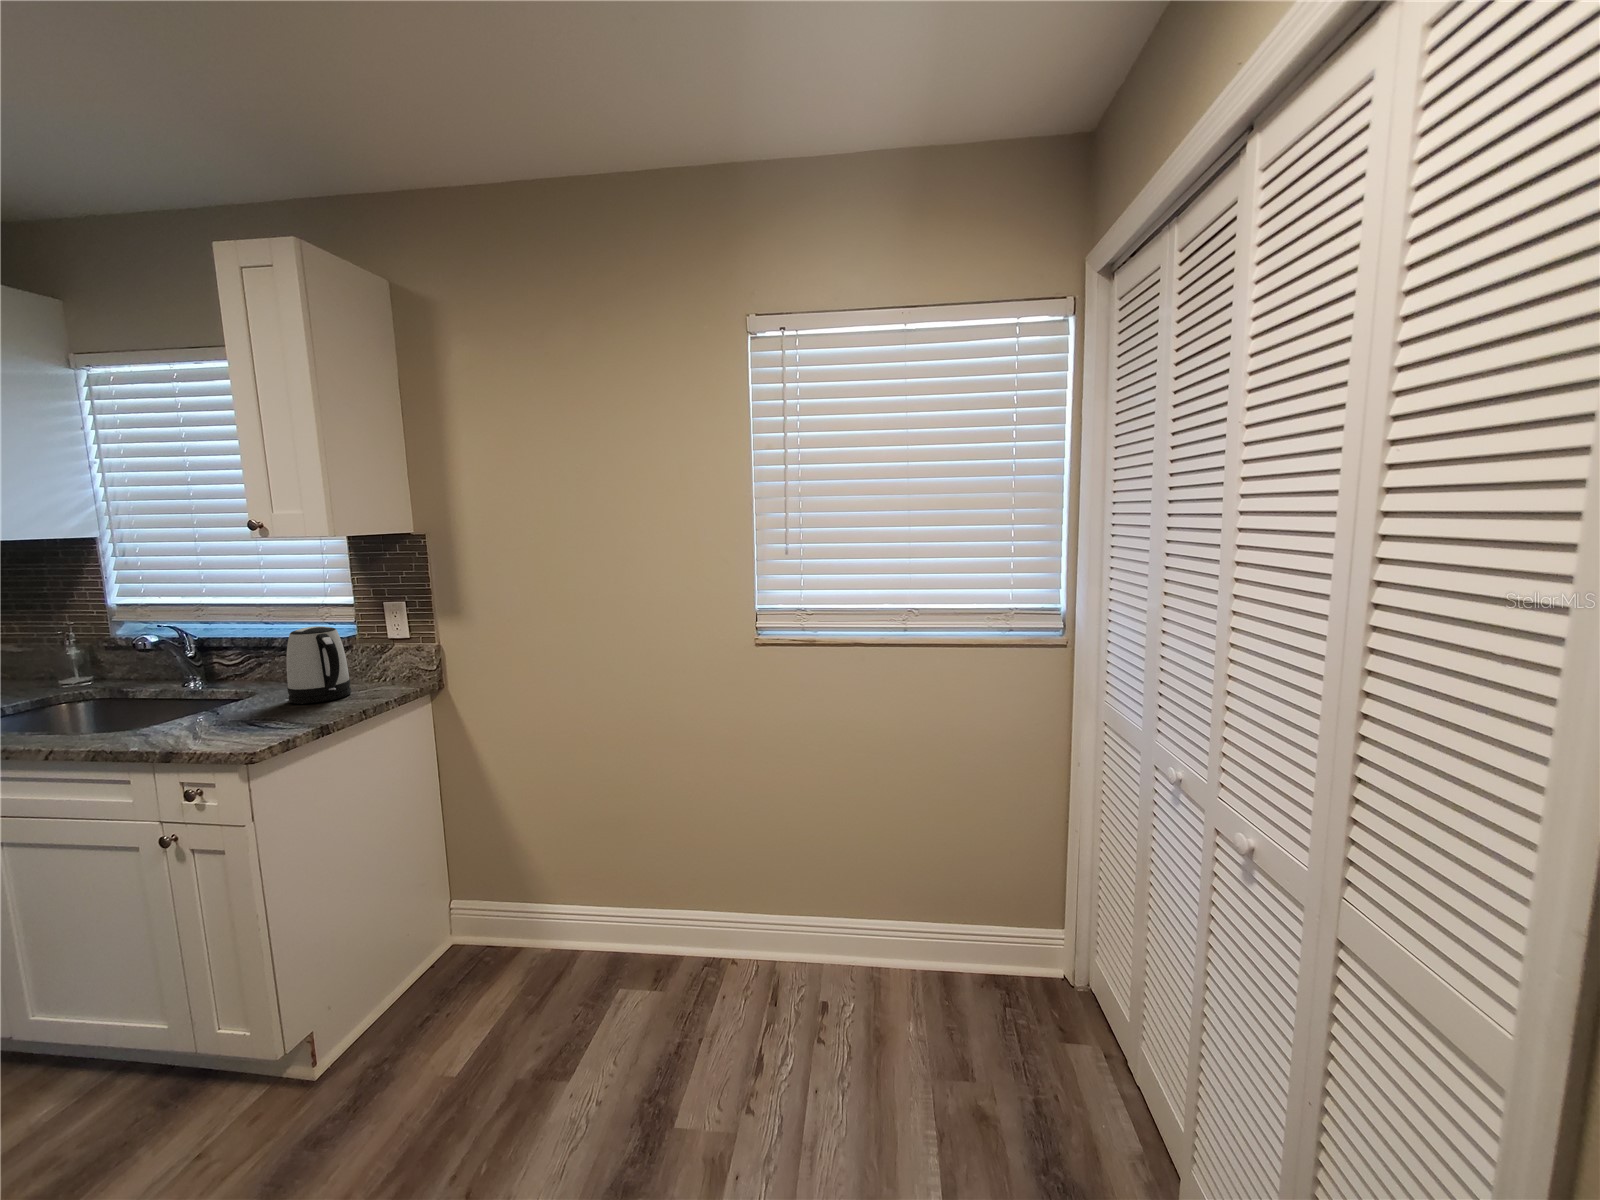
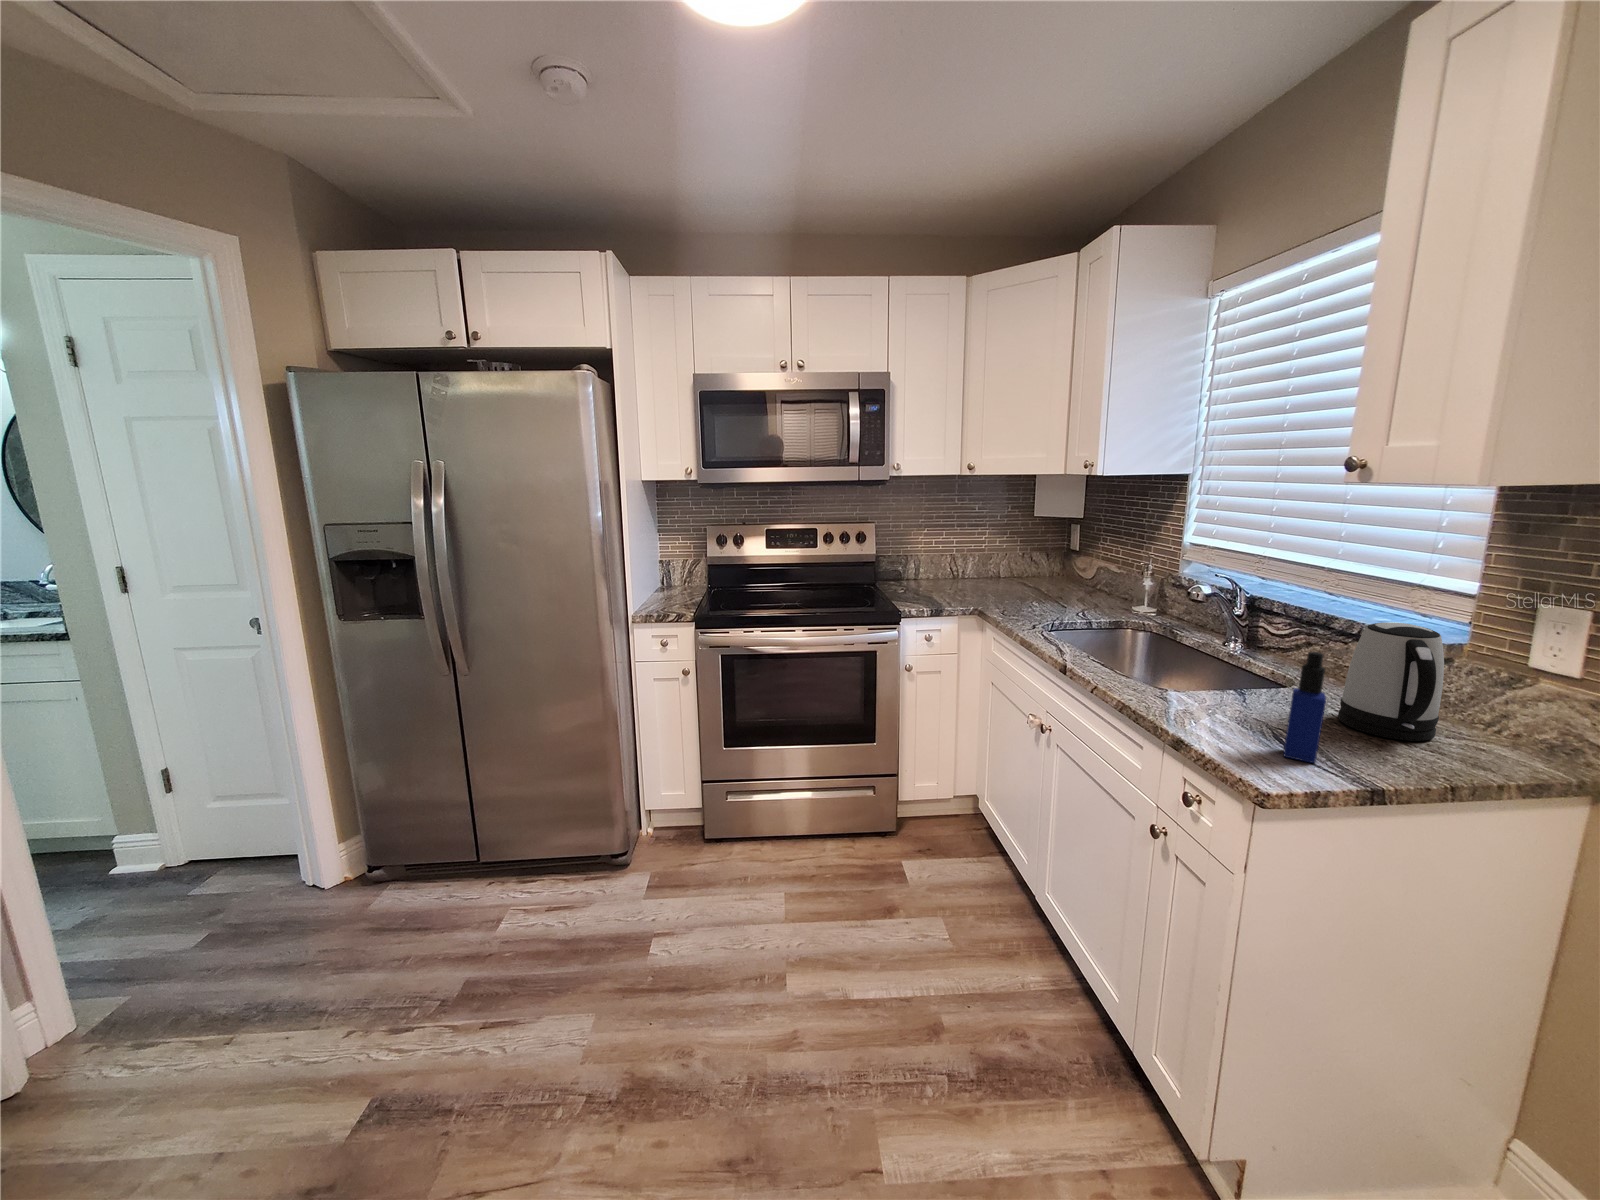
bottle: none [243,651,274,732] -> present [1284,652,1326,763]

